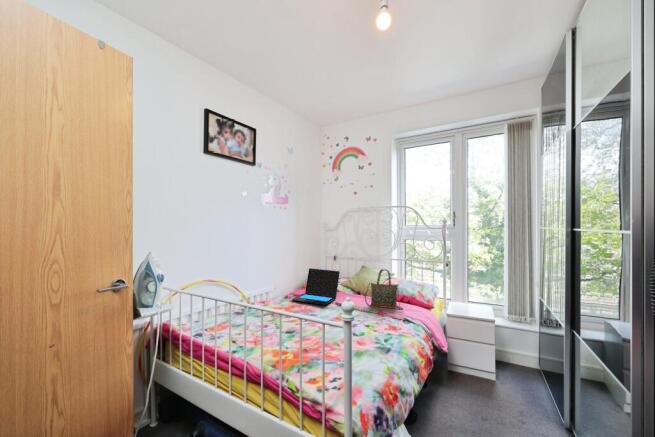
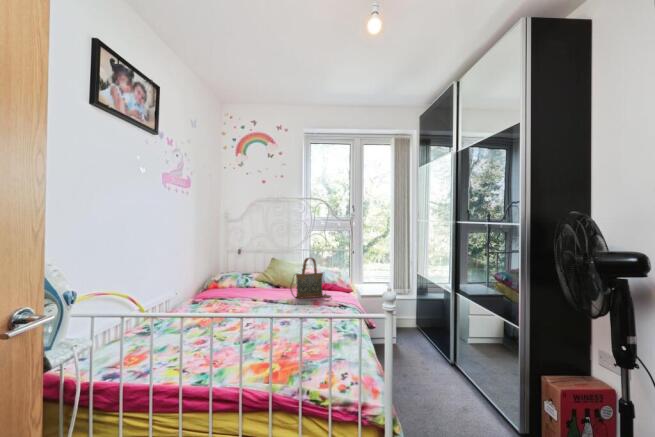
laptop: present [292,268,340,305] -> none [205,264,258,303]

